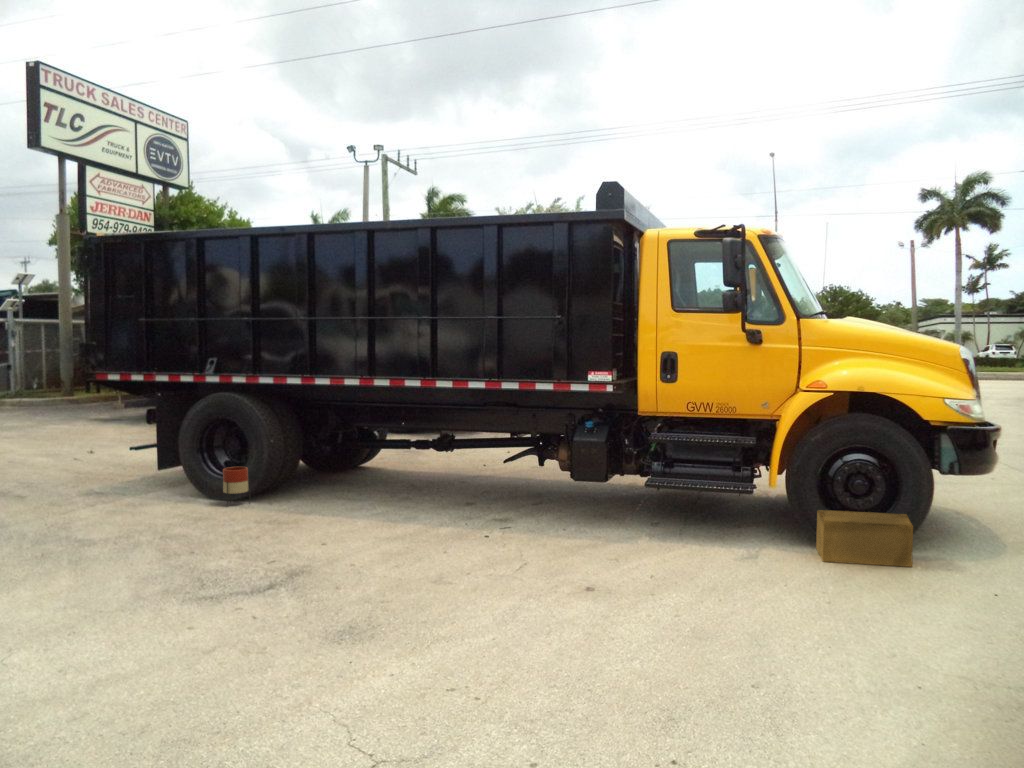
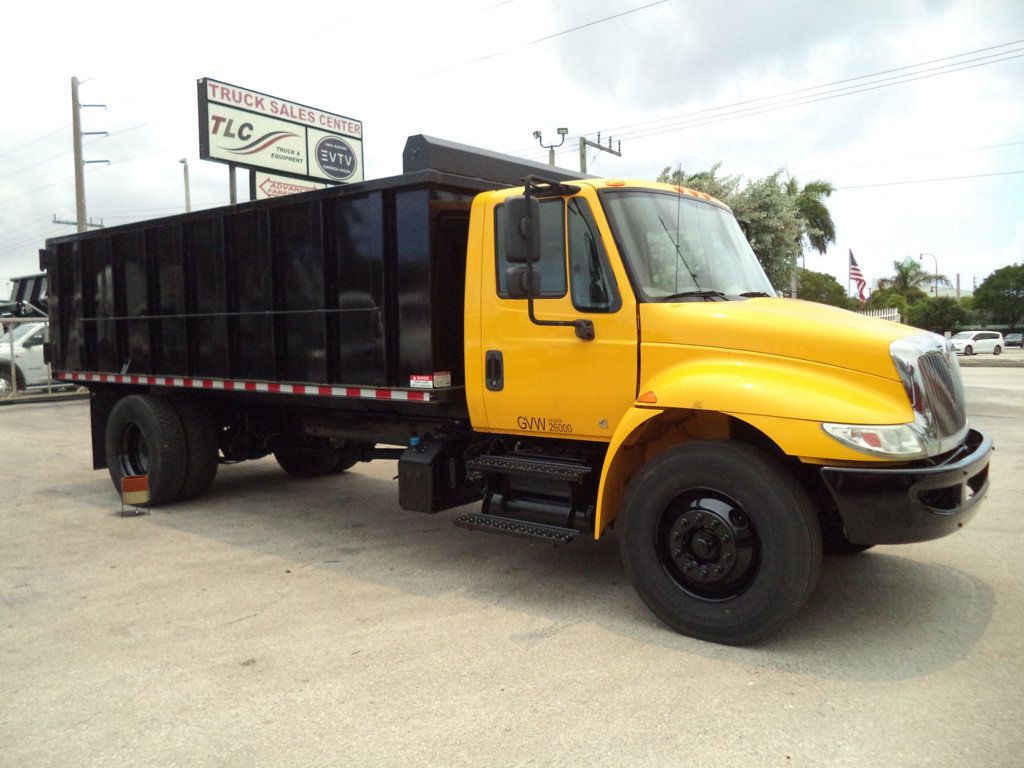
cardboard box: present [816,510,913,567] -> none [609,579,752,683]

